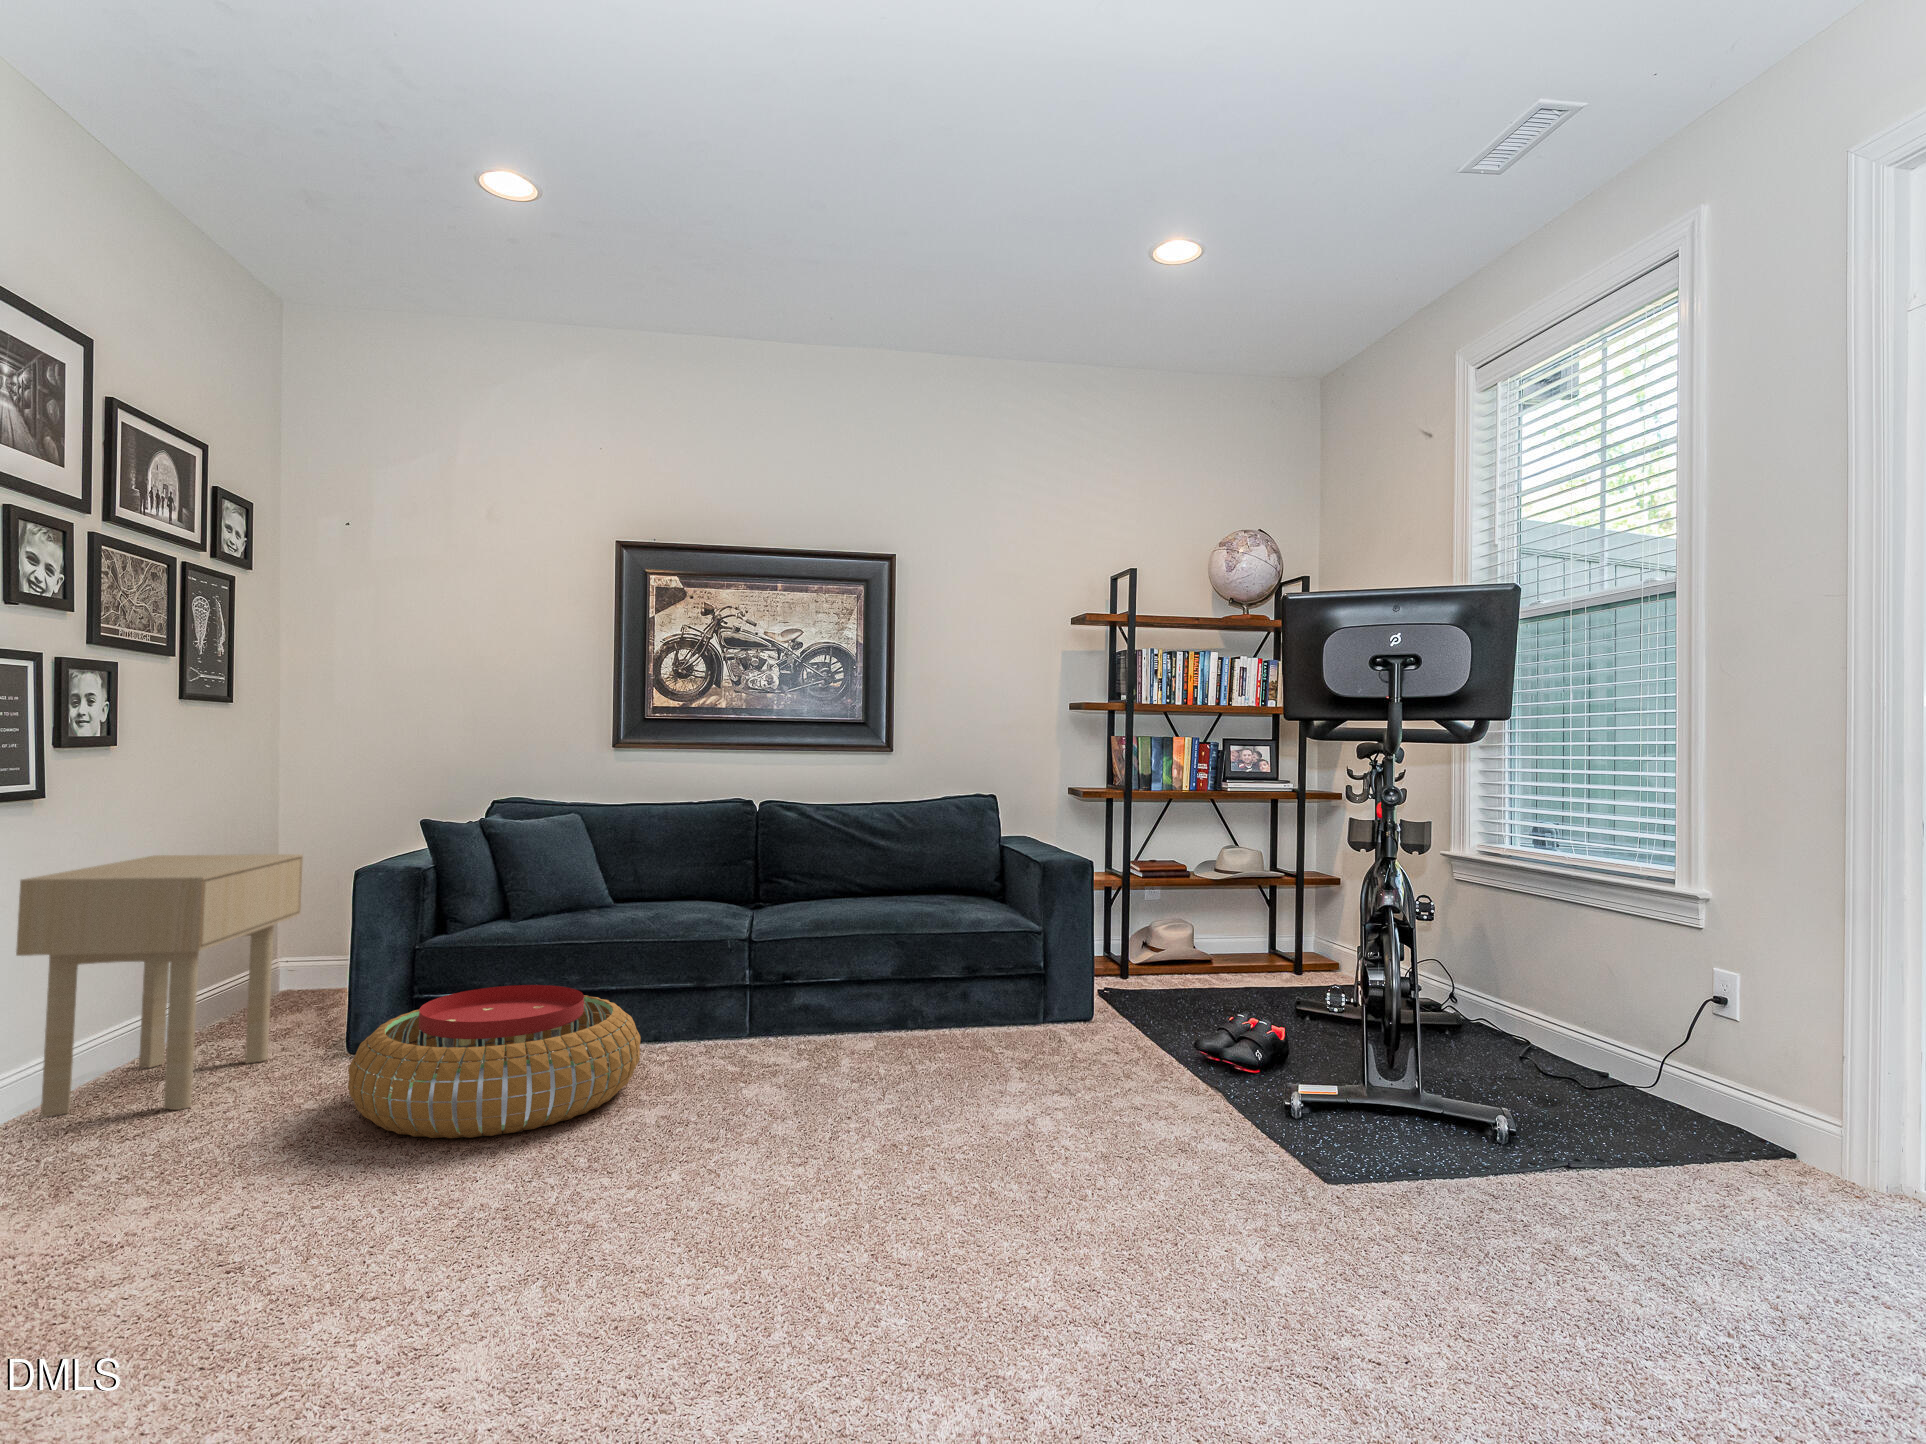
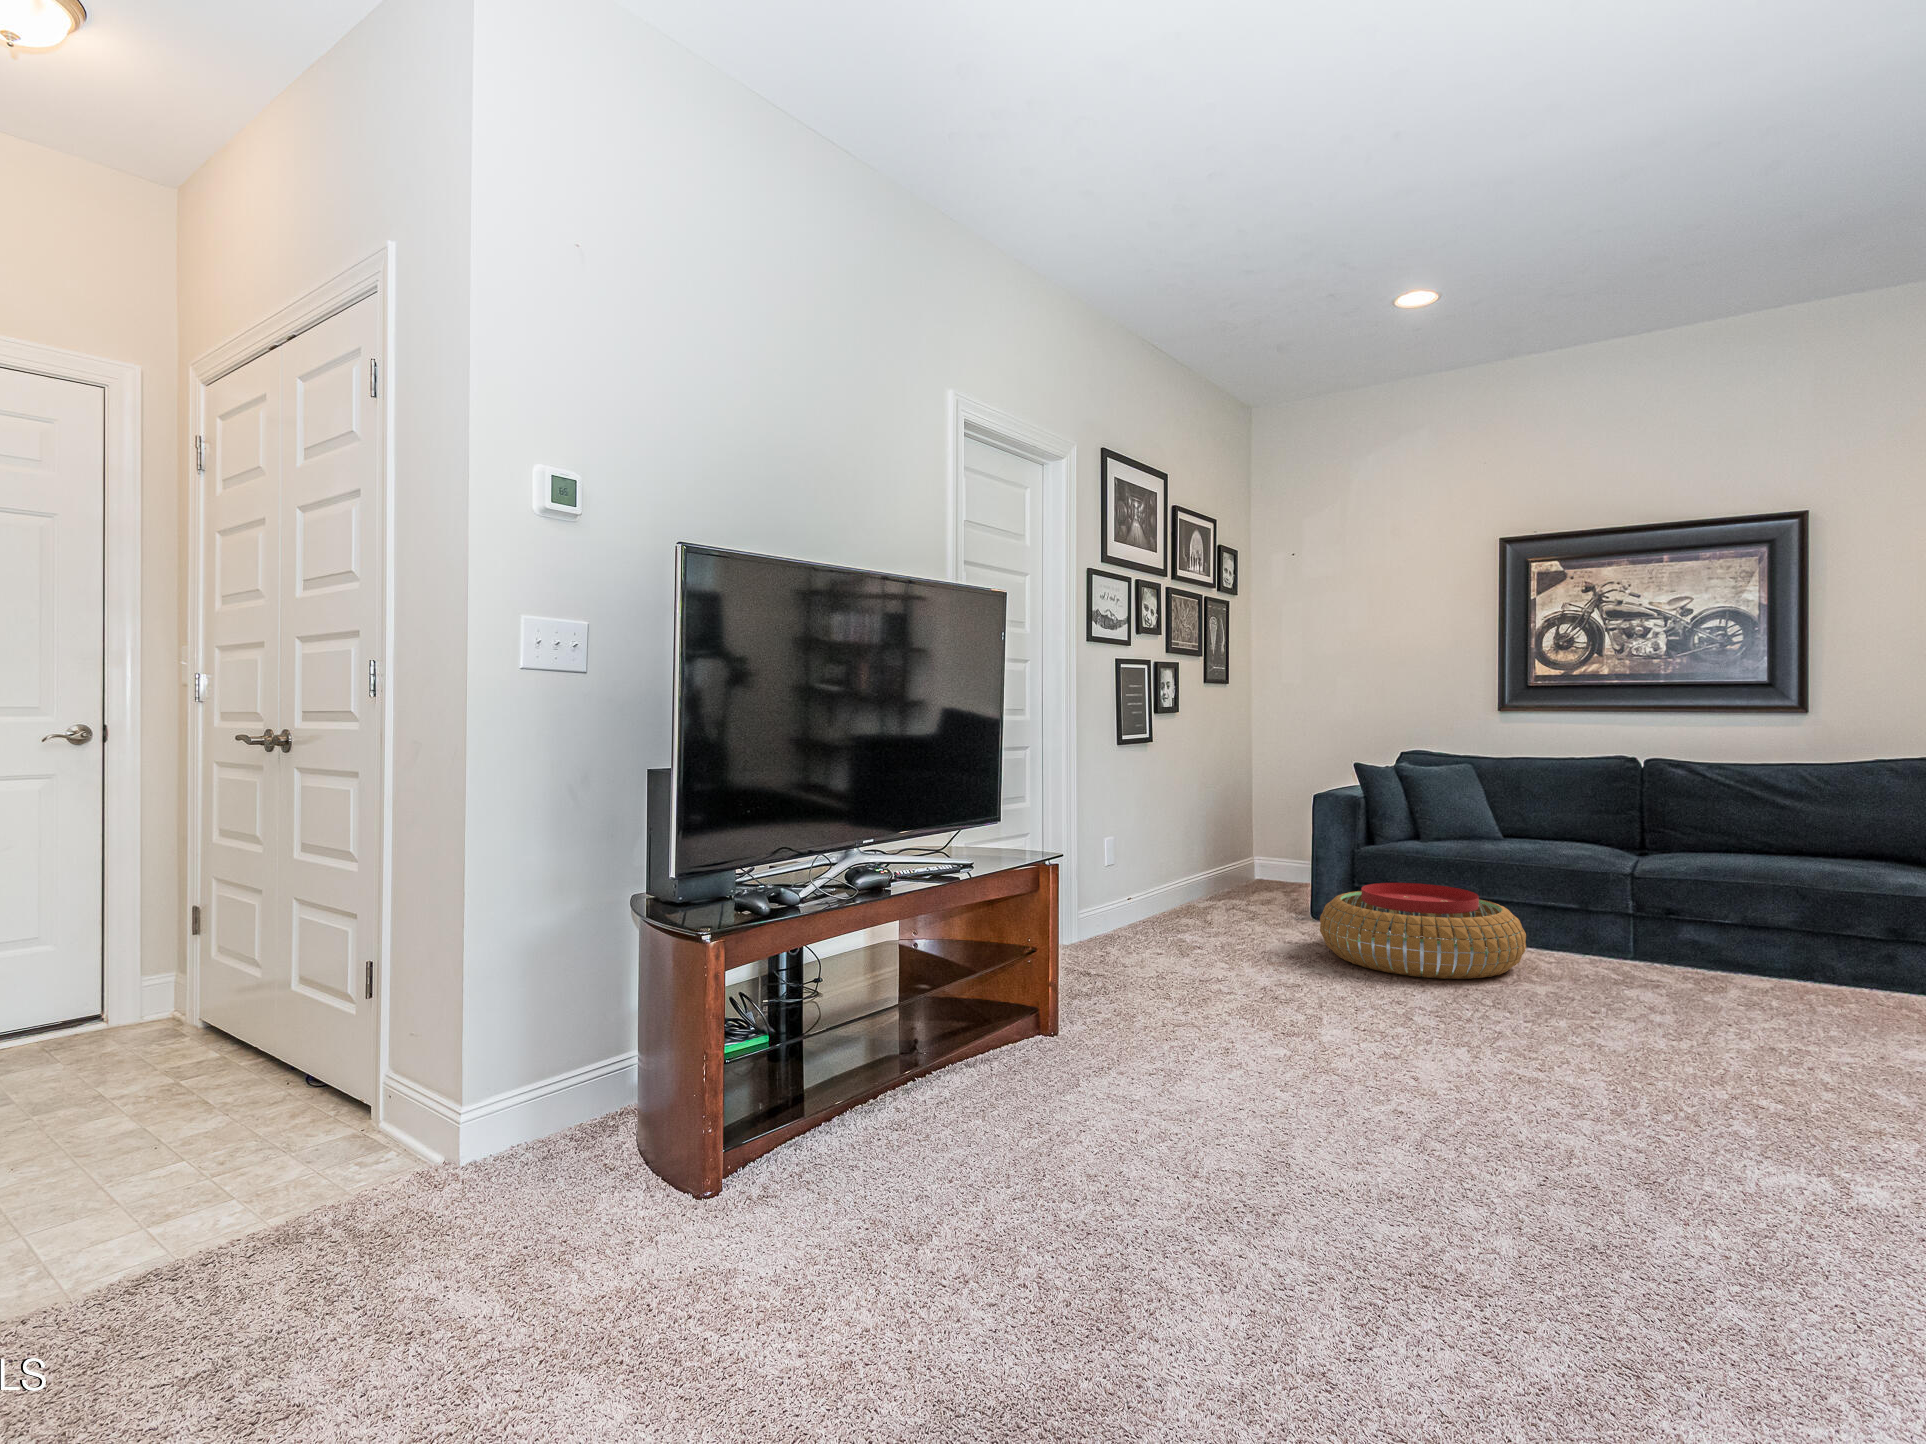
side table: present [16,854,303,1117] -> none [1145,780,1280,930]

